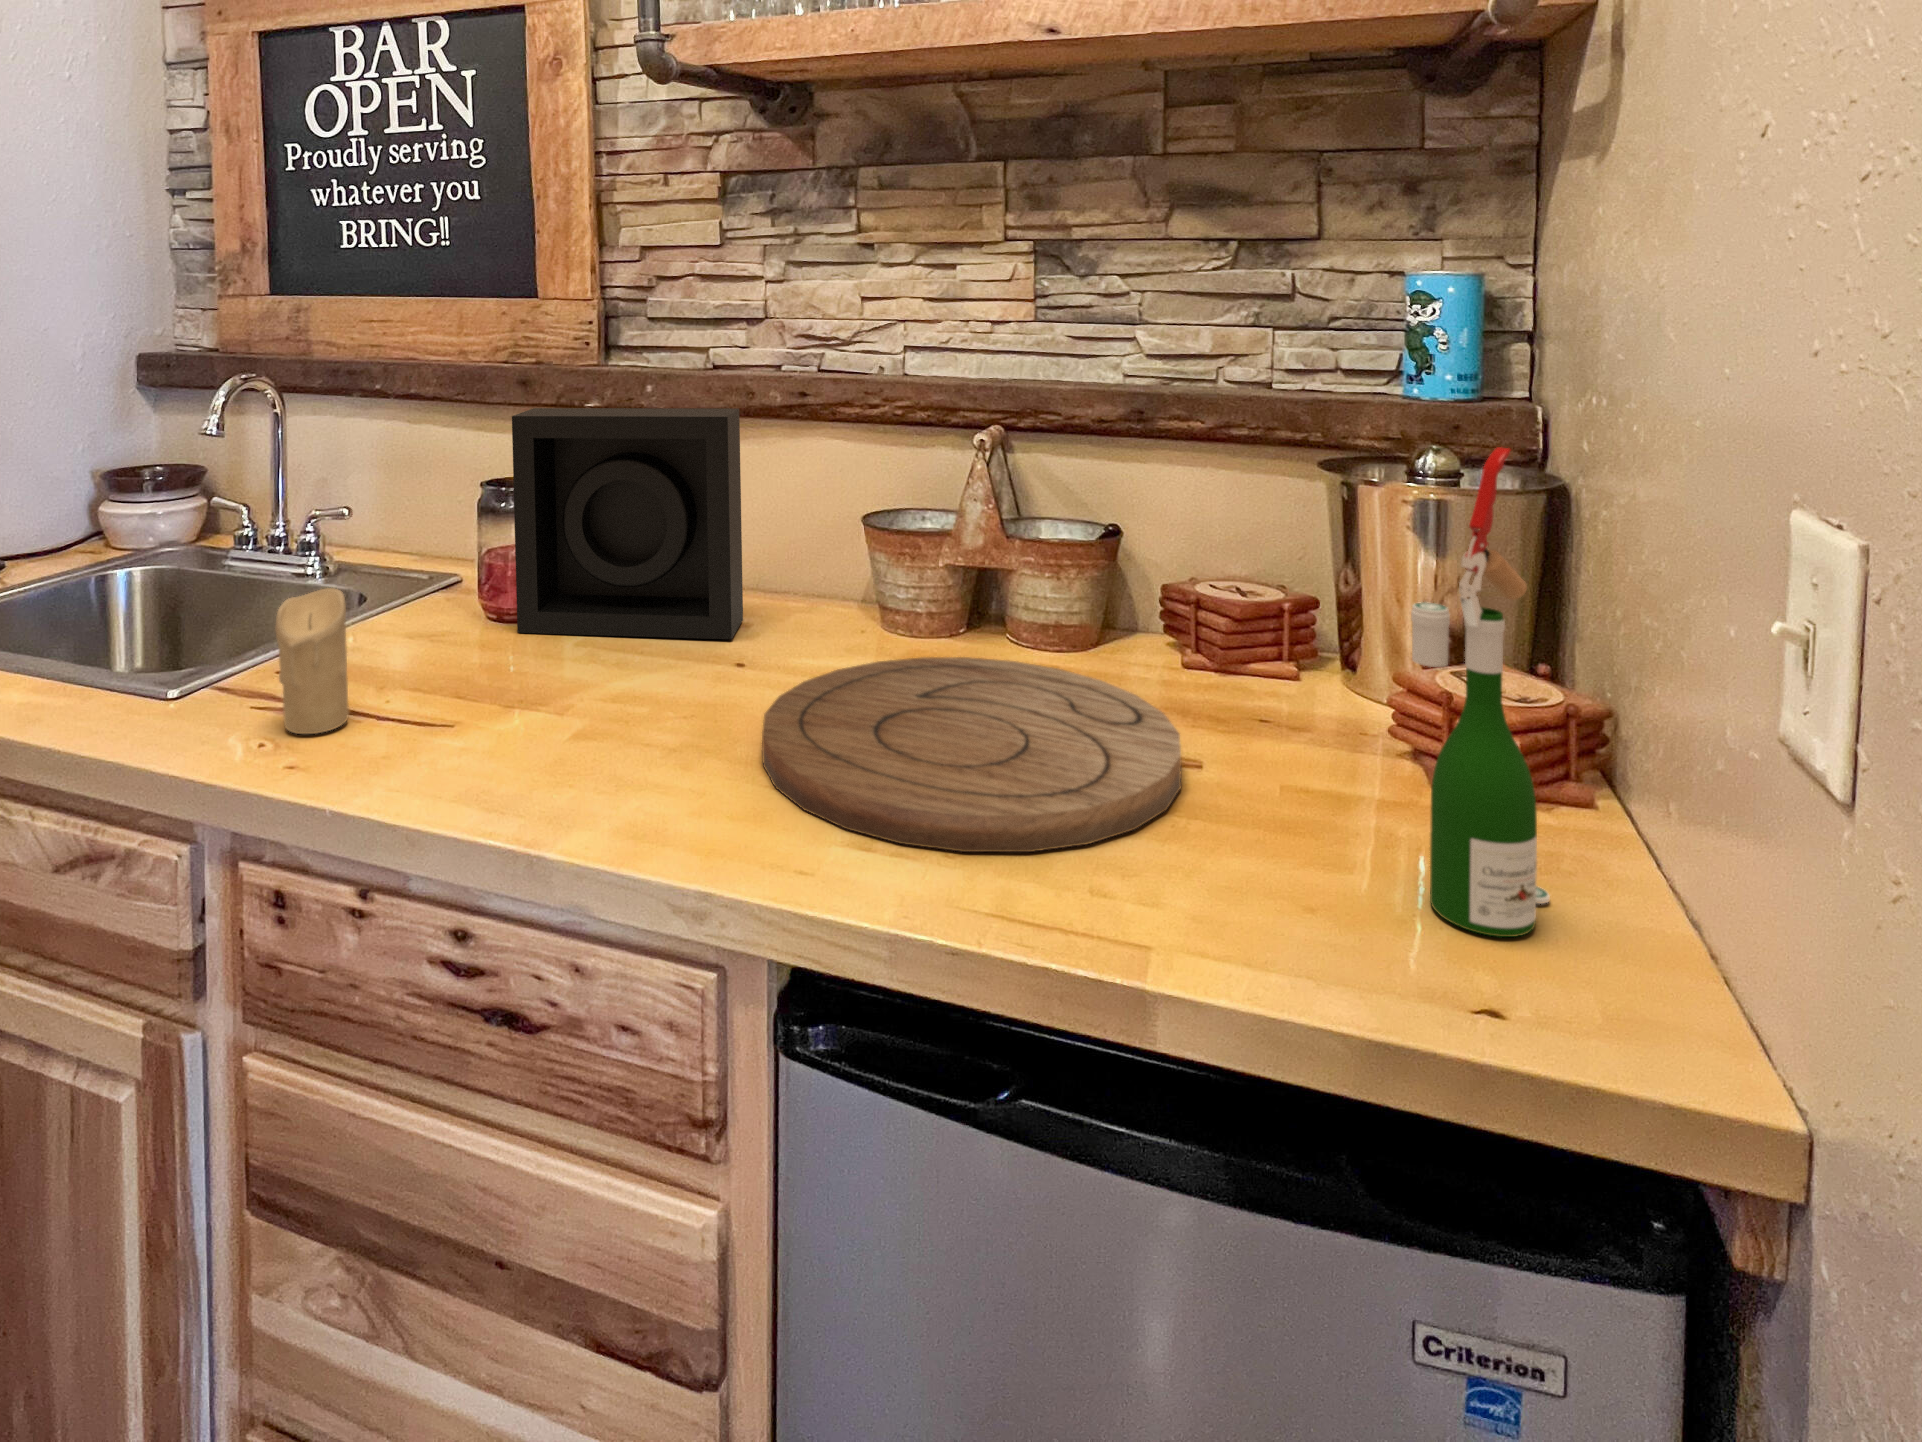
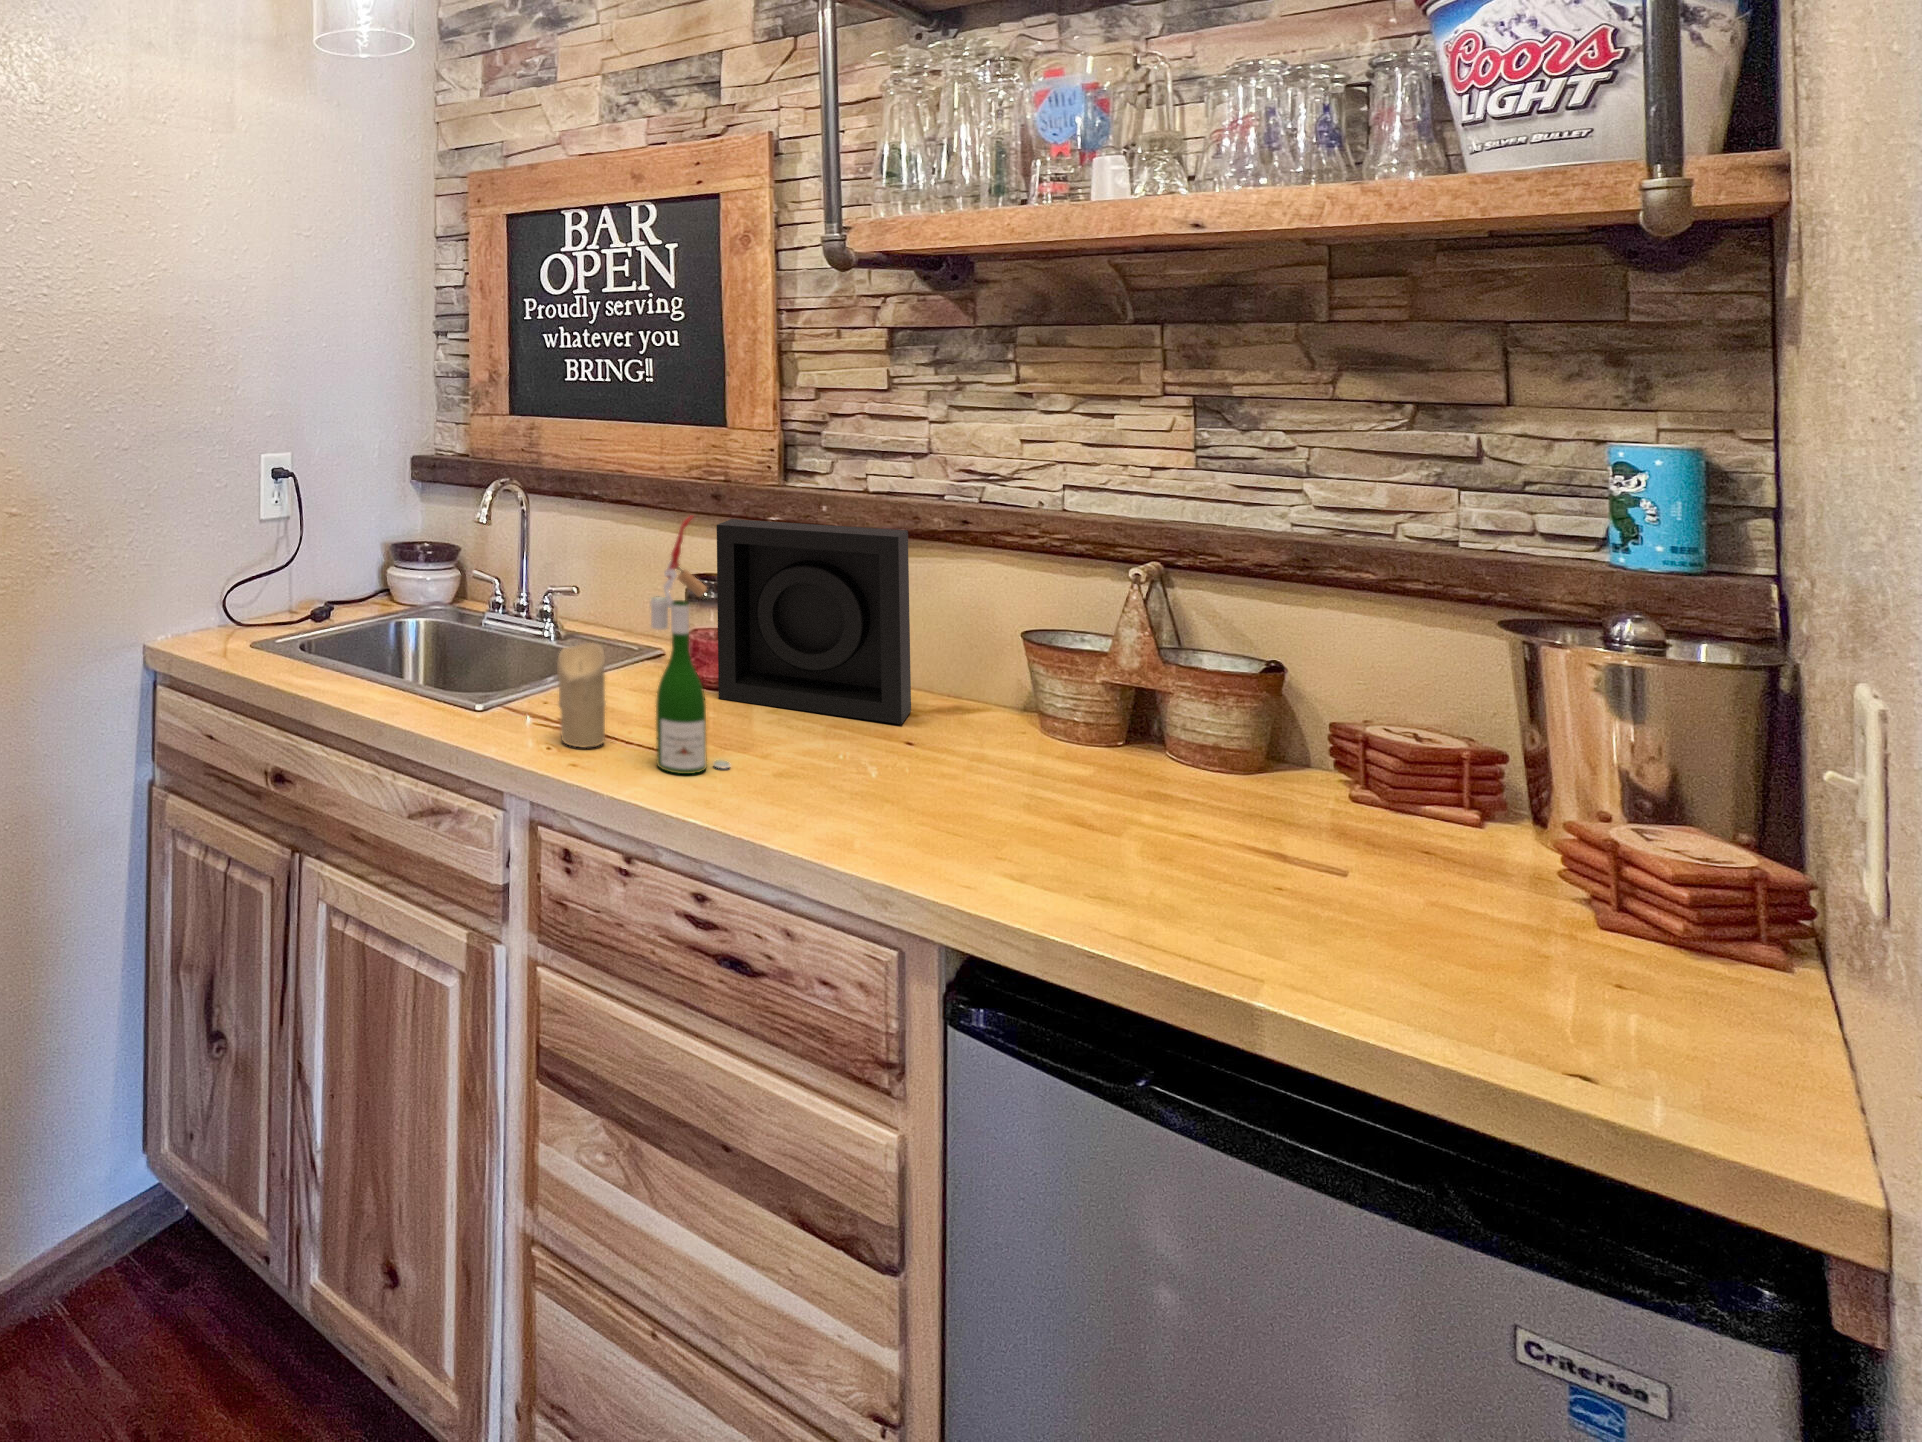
wine bottle: present [1411,447,1550,937] -> present [650,516,730,774]
cutting board: present [762,657,1181,852] -> none [932,754,1325,909]

